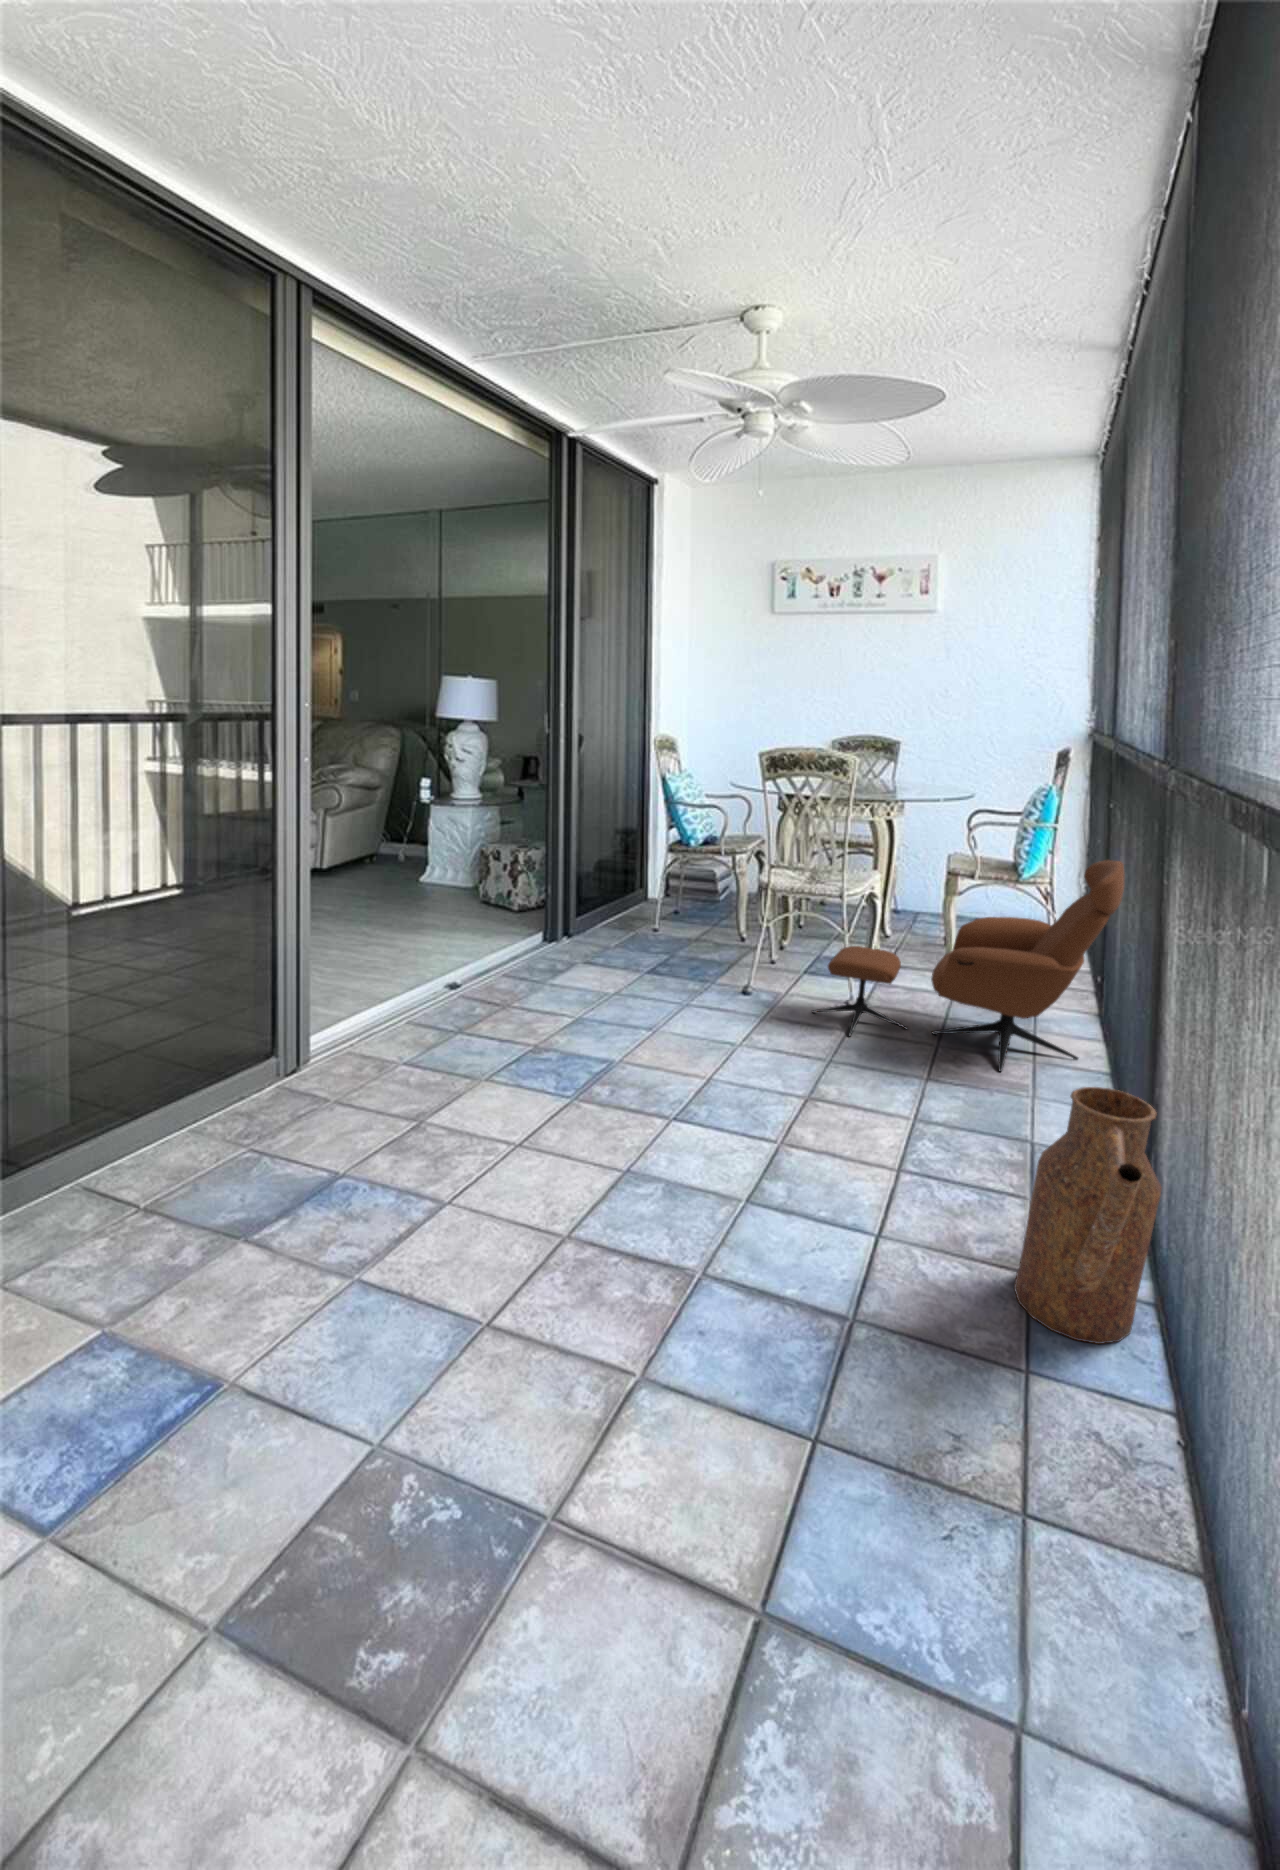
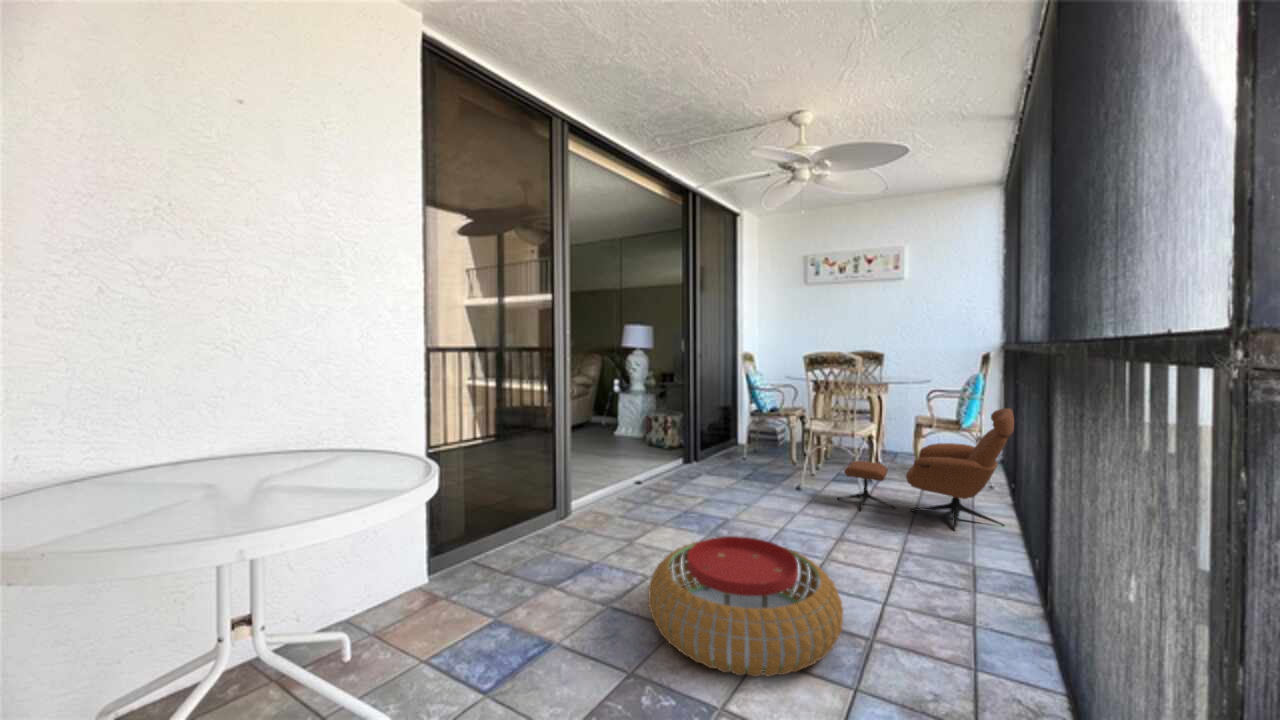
watering can: present [1014,1087,1162,1344] -> none [968,512,1044,662]
pouf: none [428,1130,807,1432] -> present [648,536,843,677]

